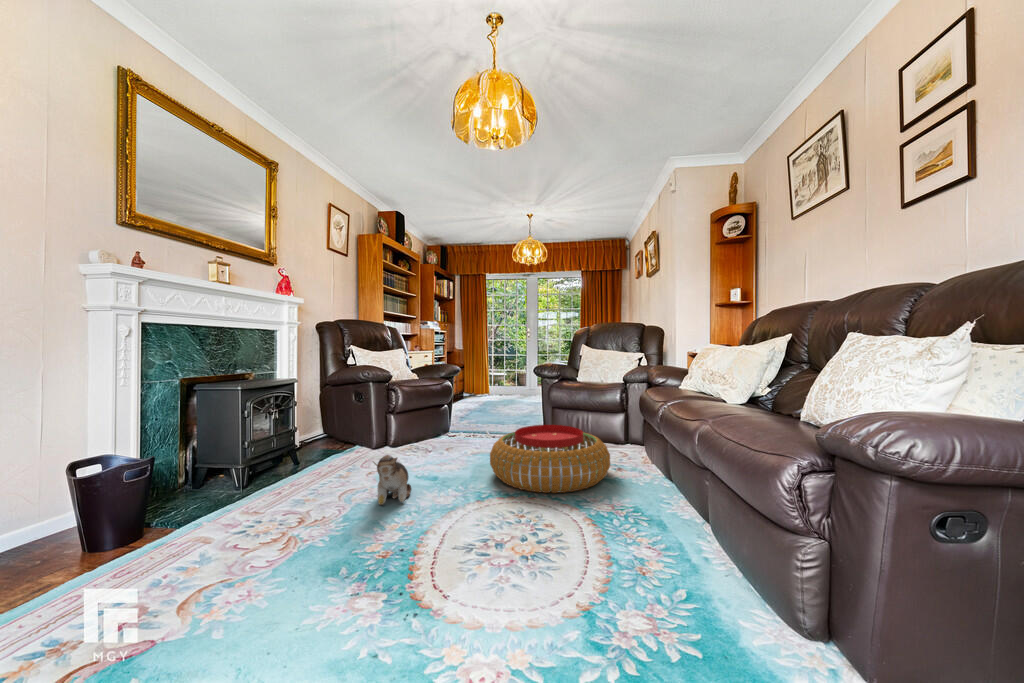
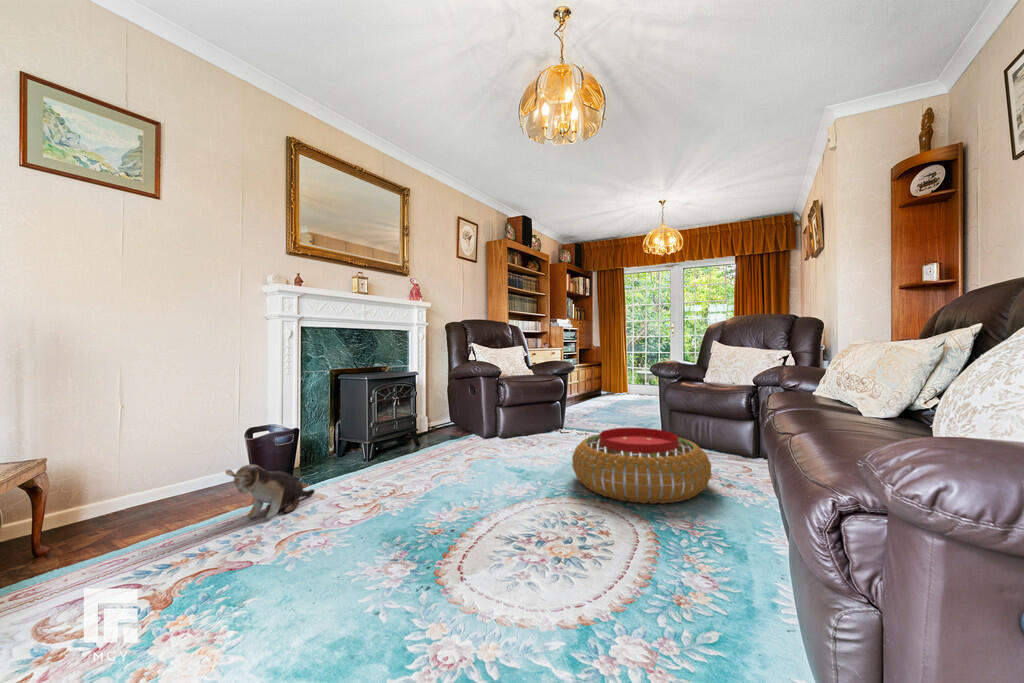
plush toy: present [373,455,411,505] -> present [225,464,315,518]

